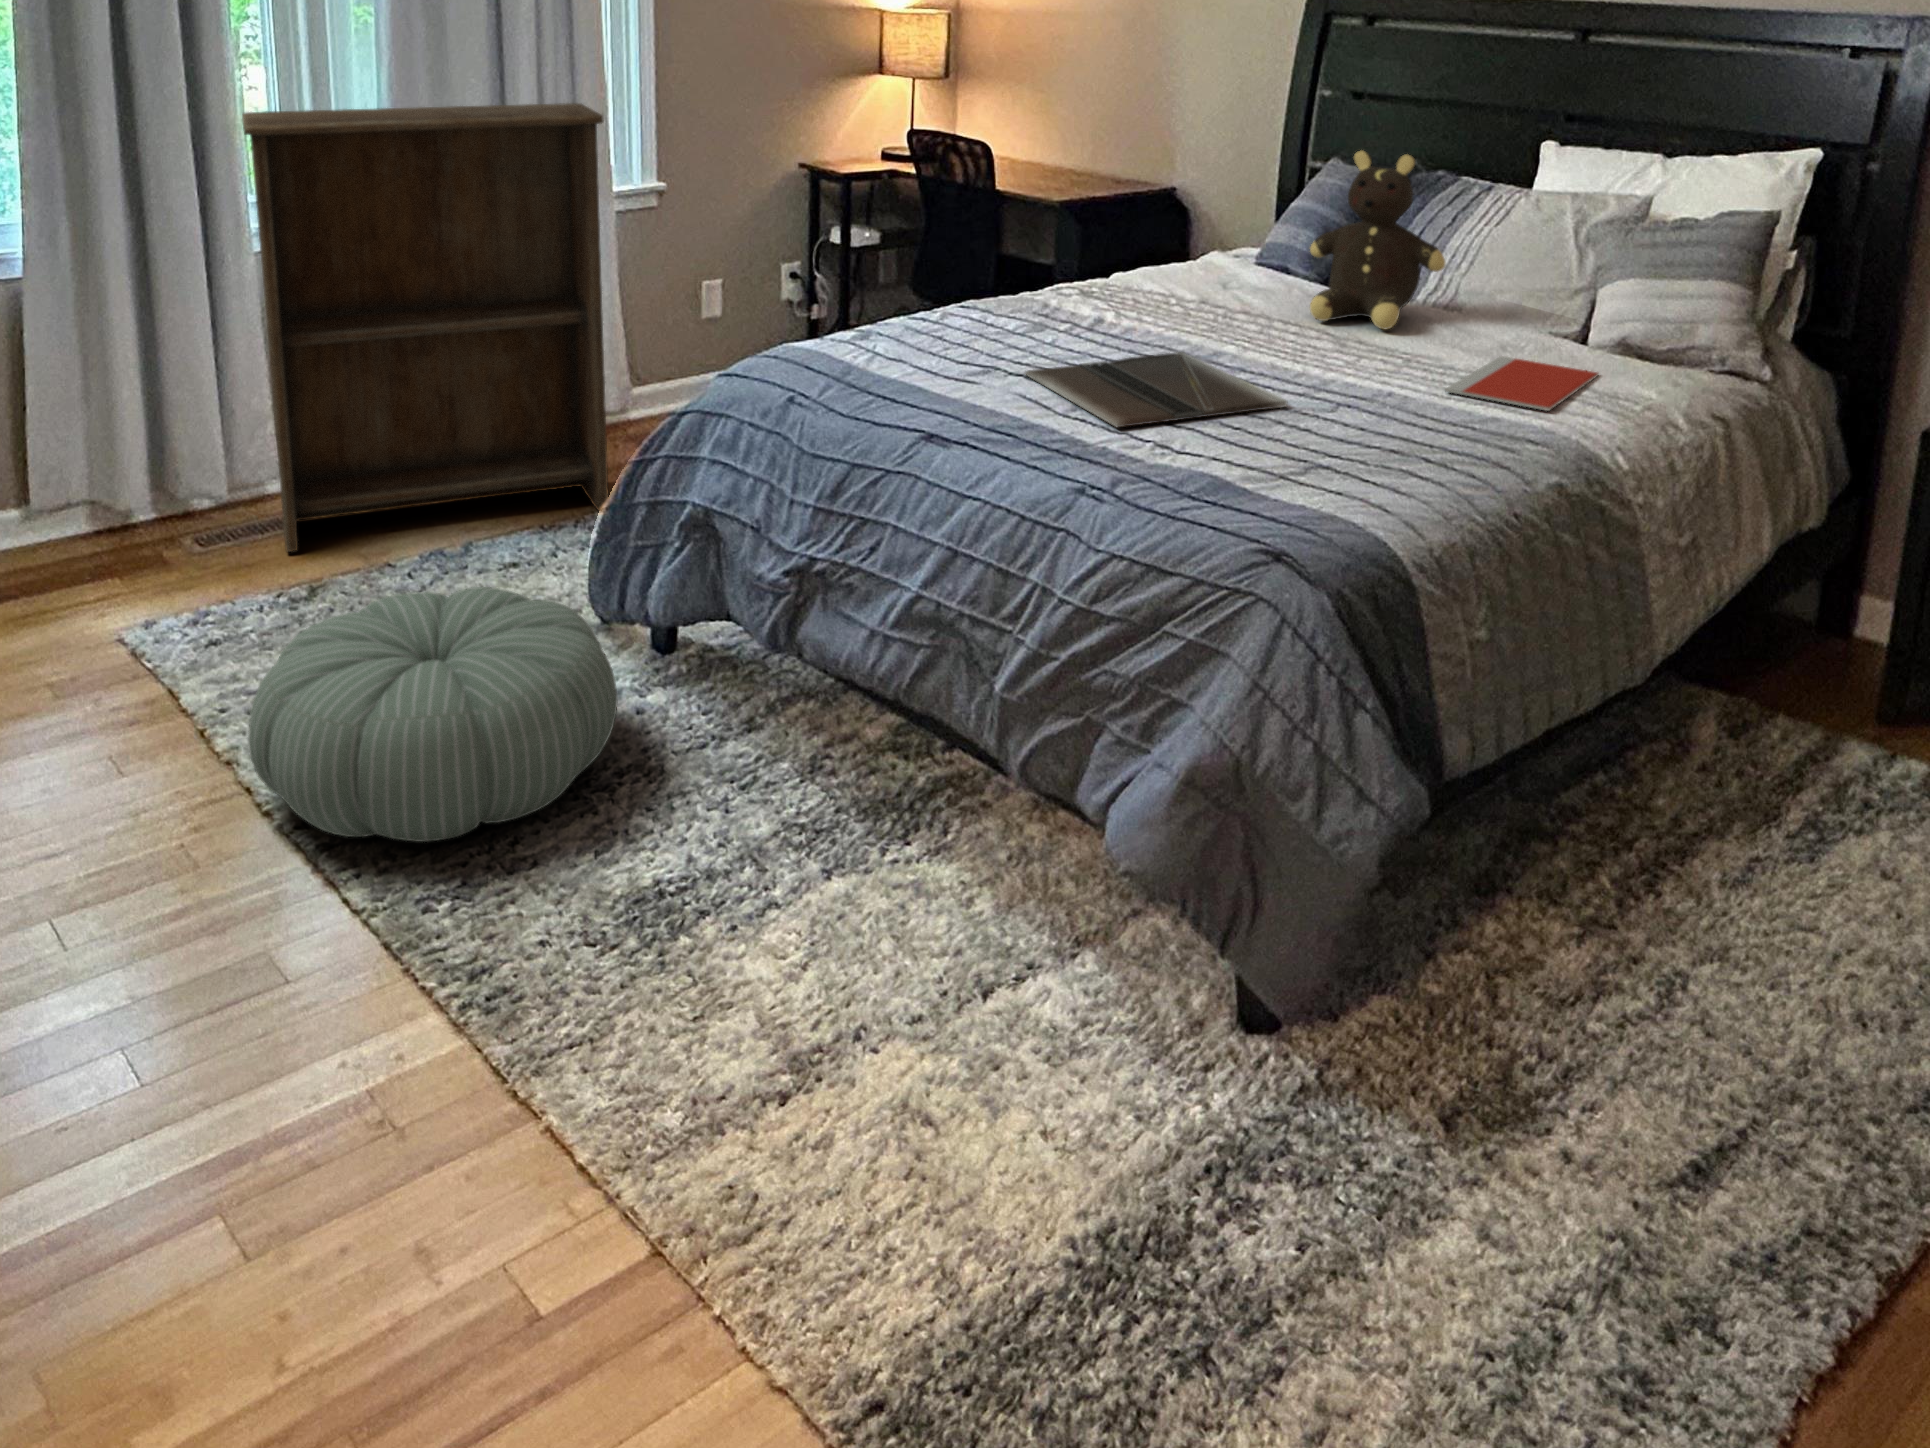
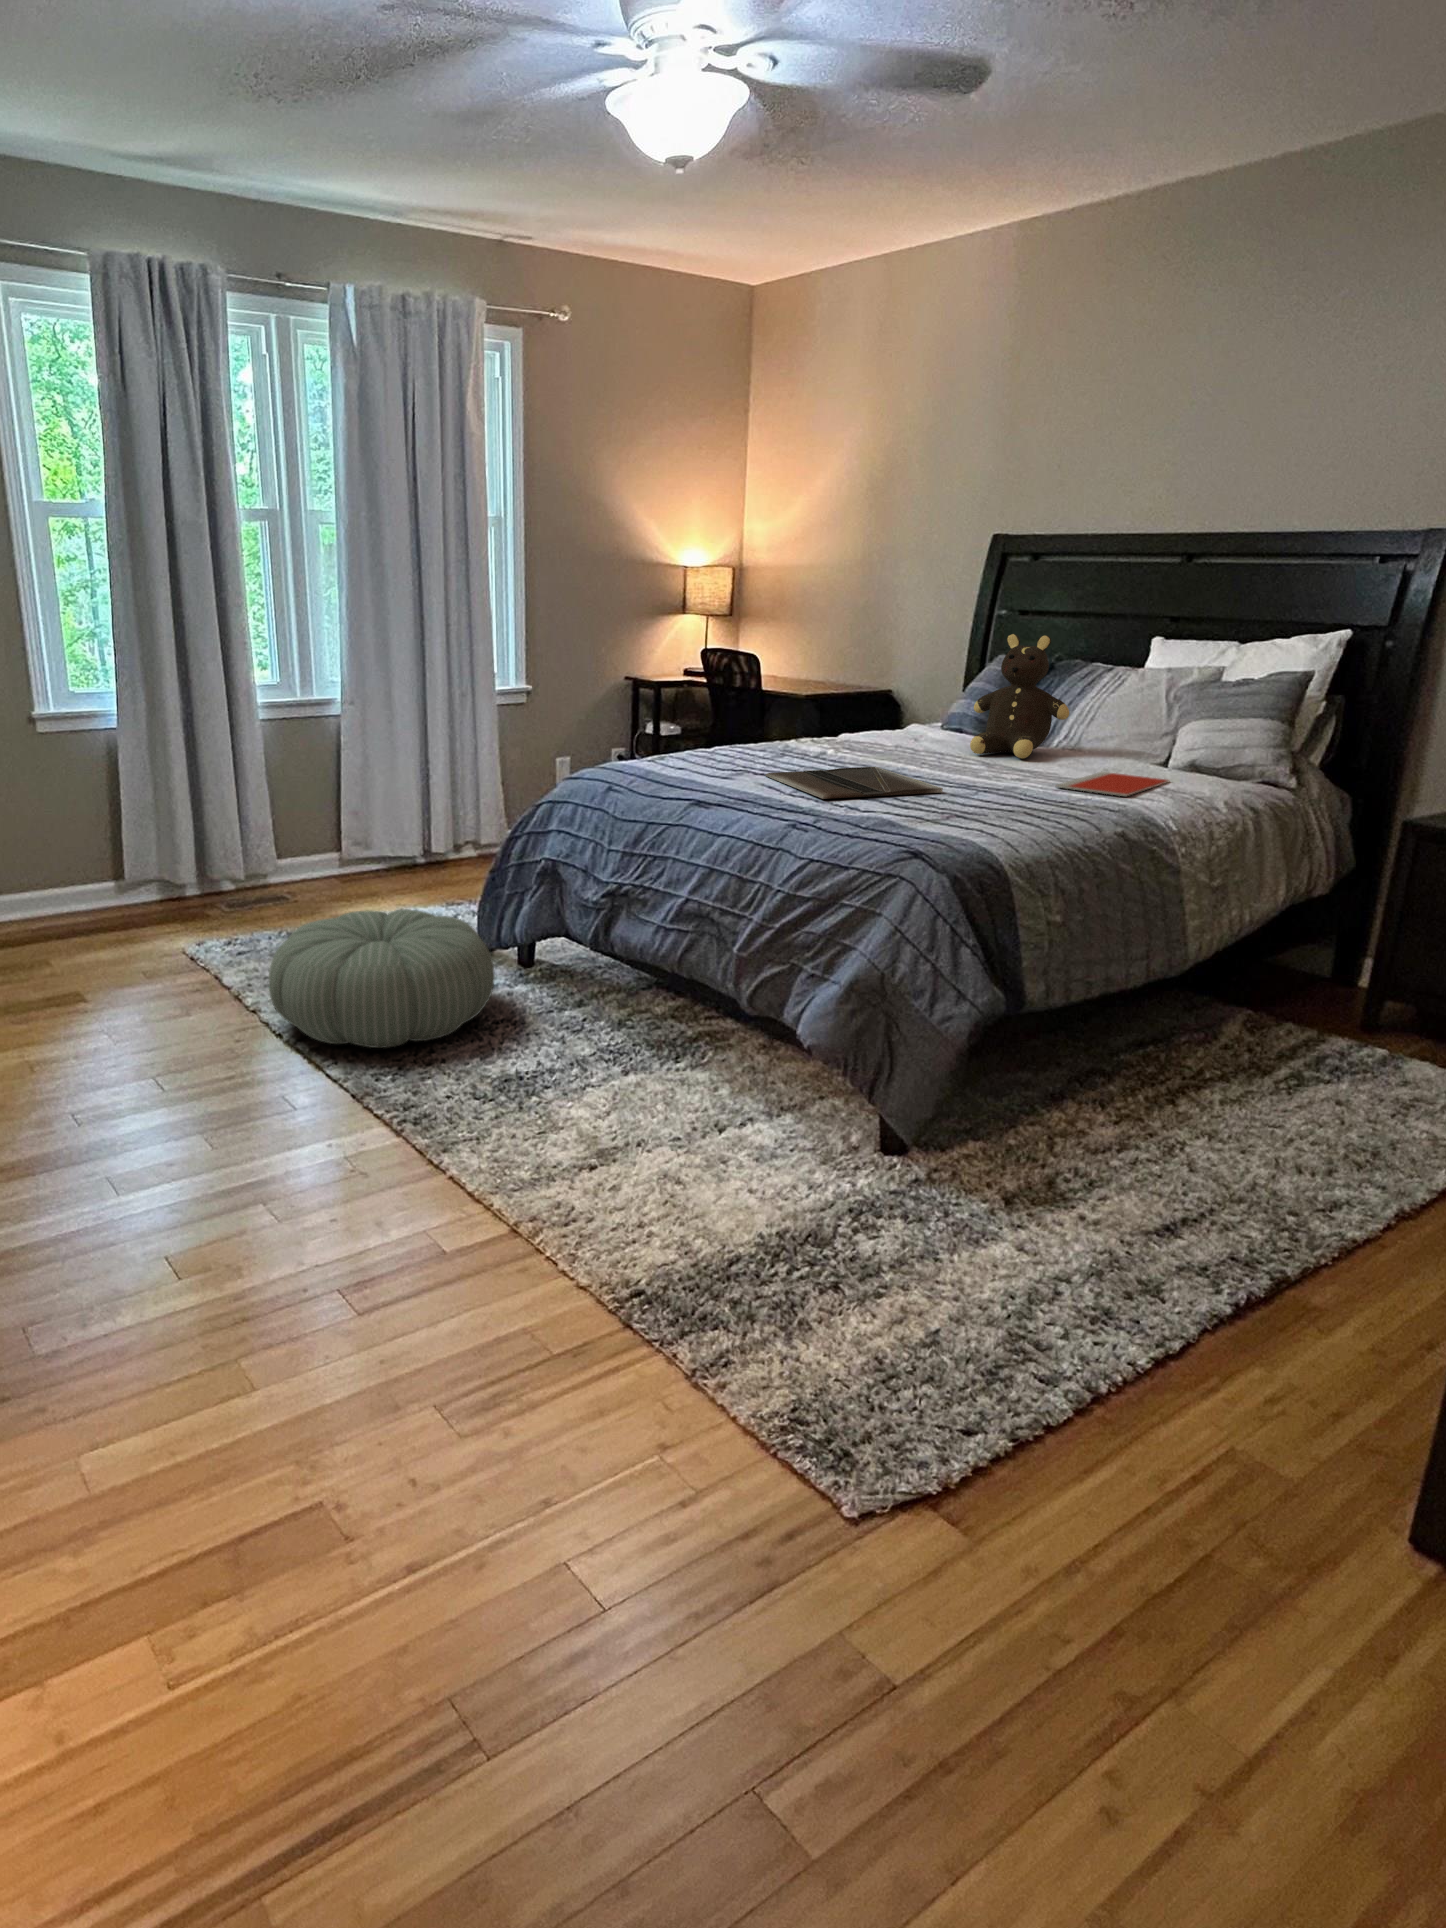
bookshelf: present [242,103,609,552] -> none [253,617,490,910]

